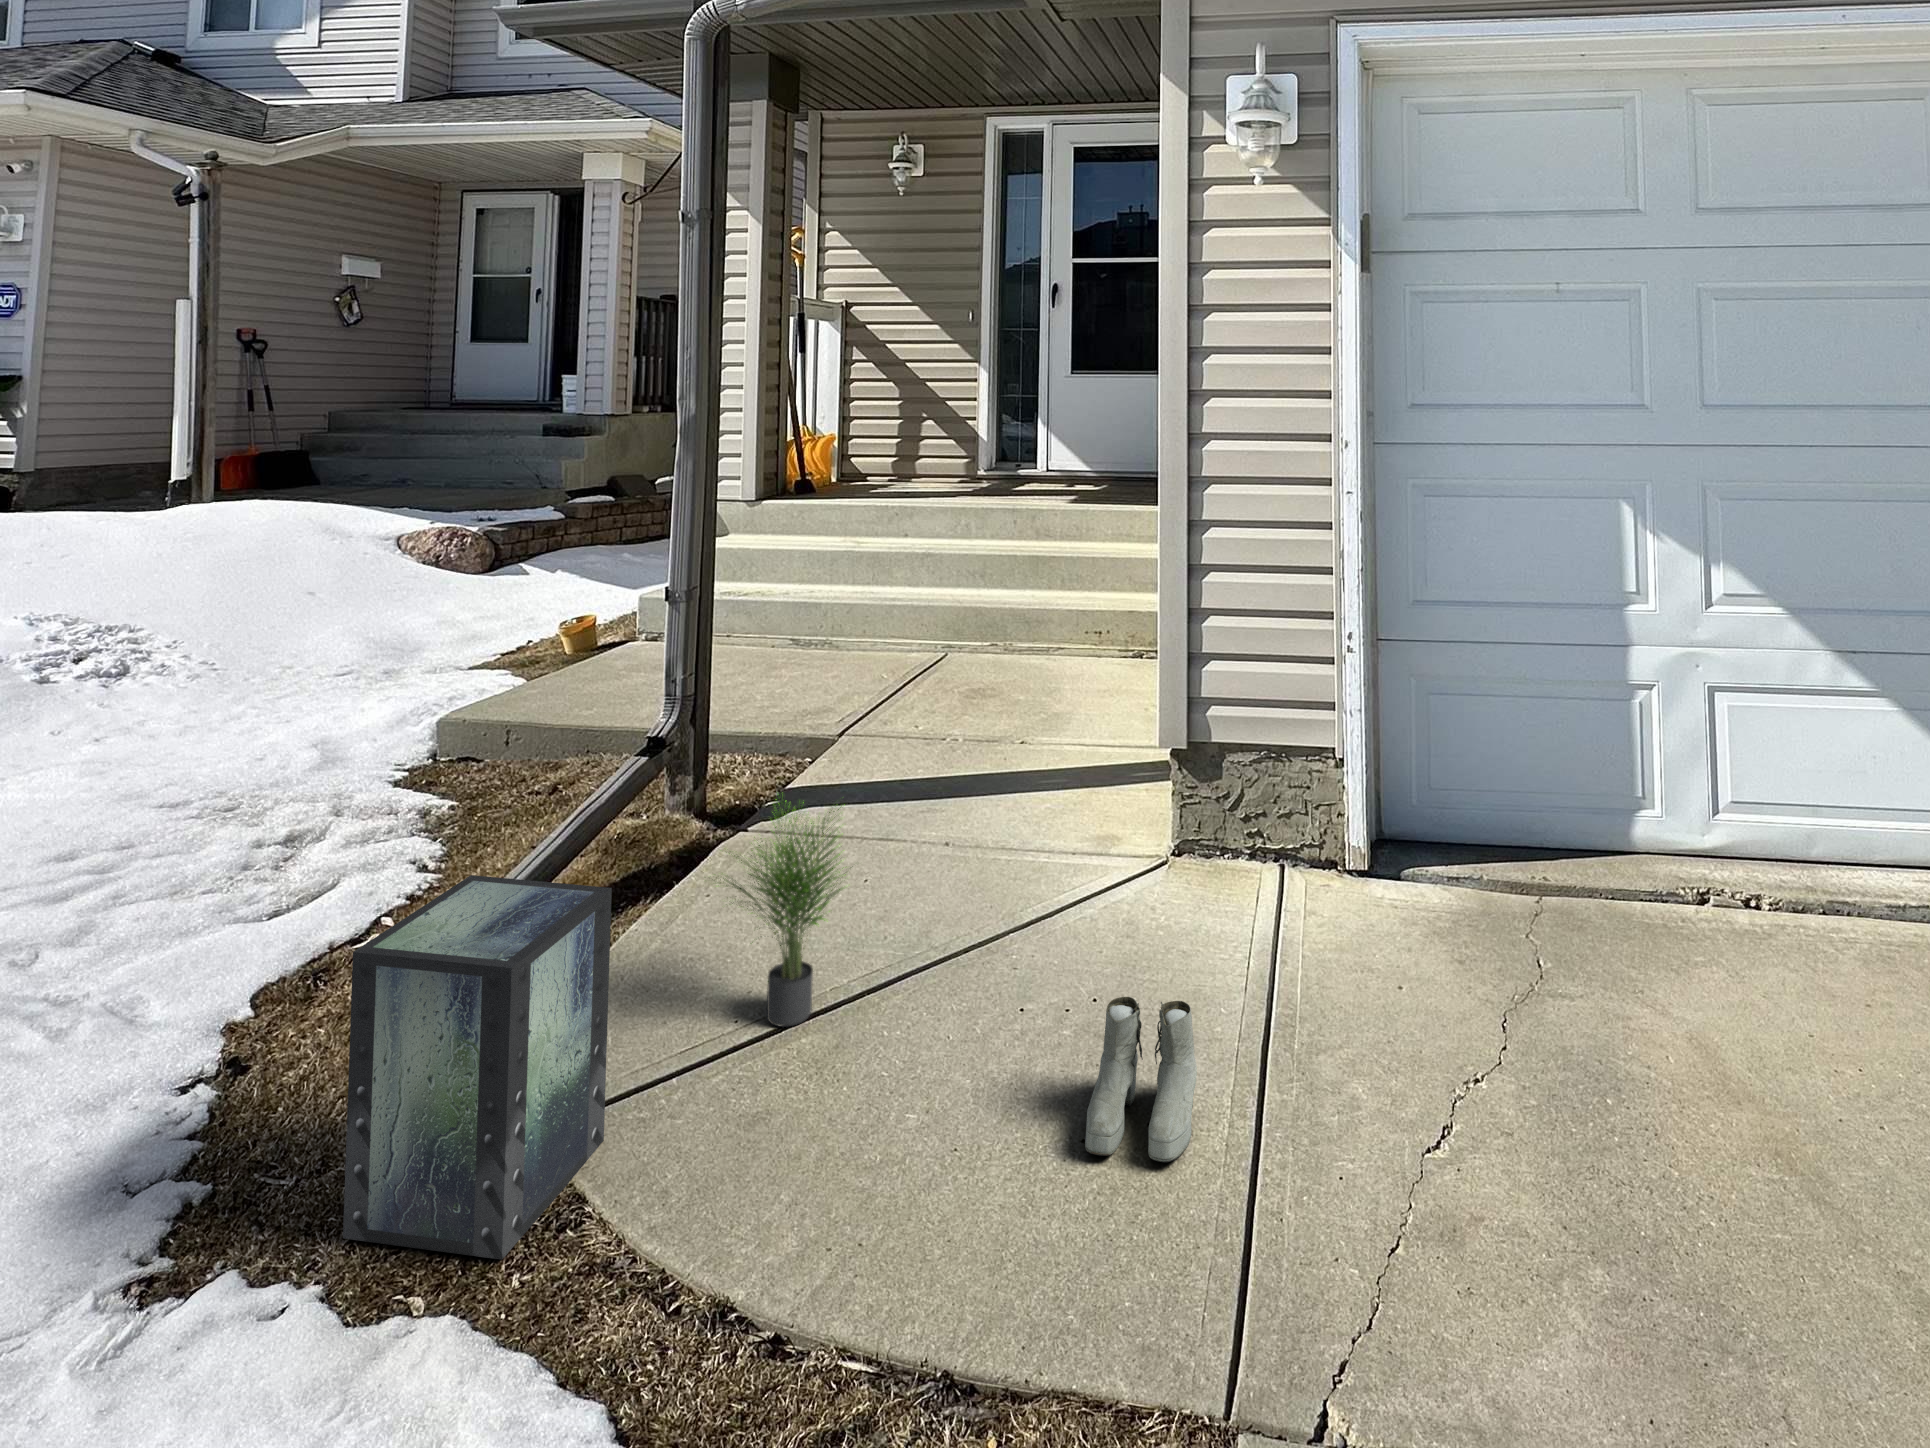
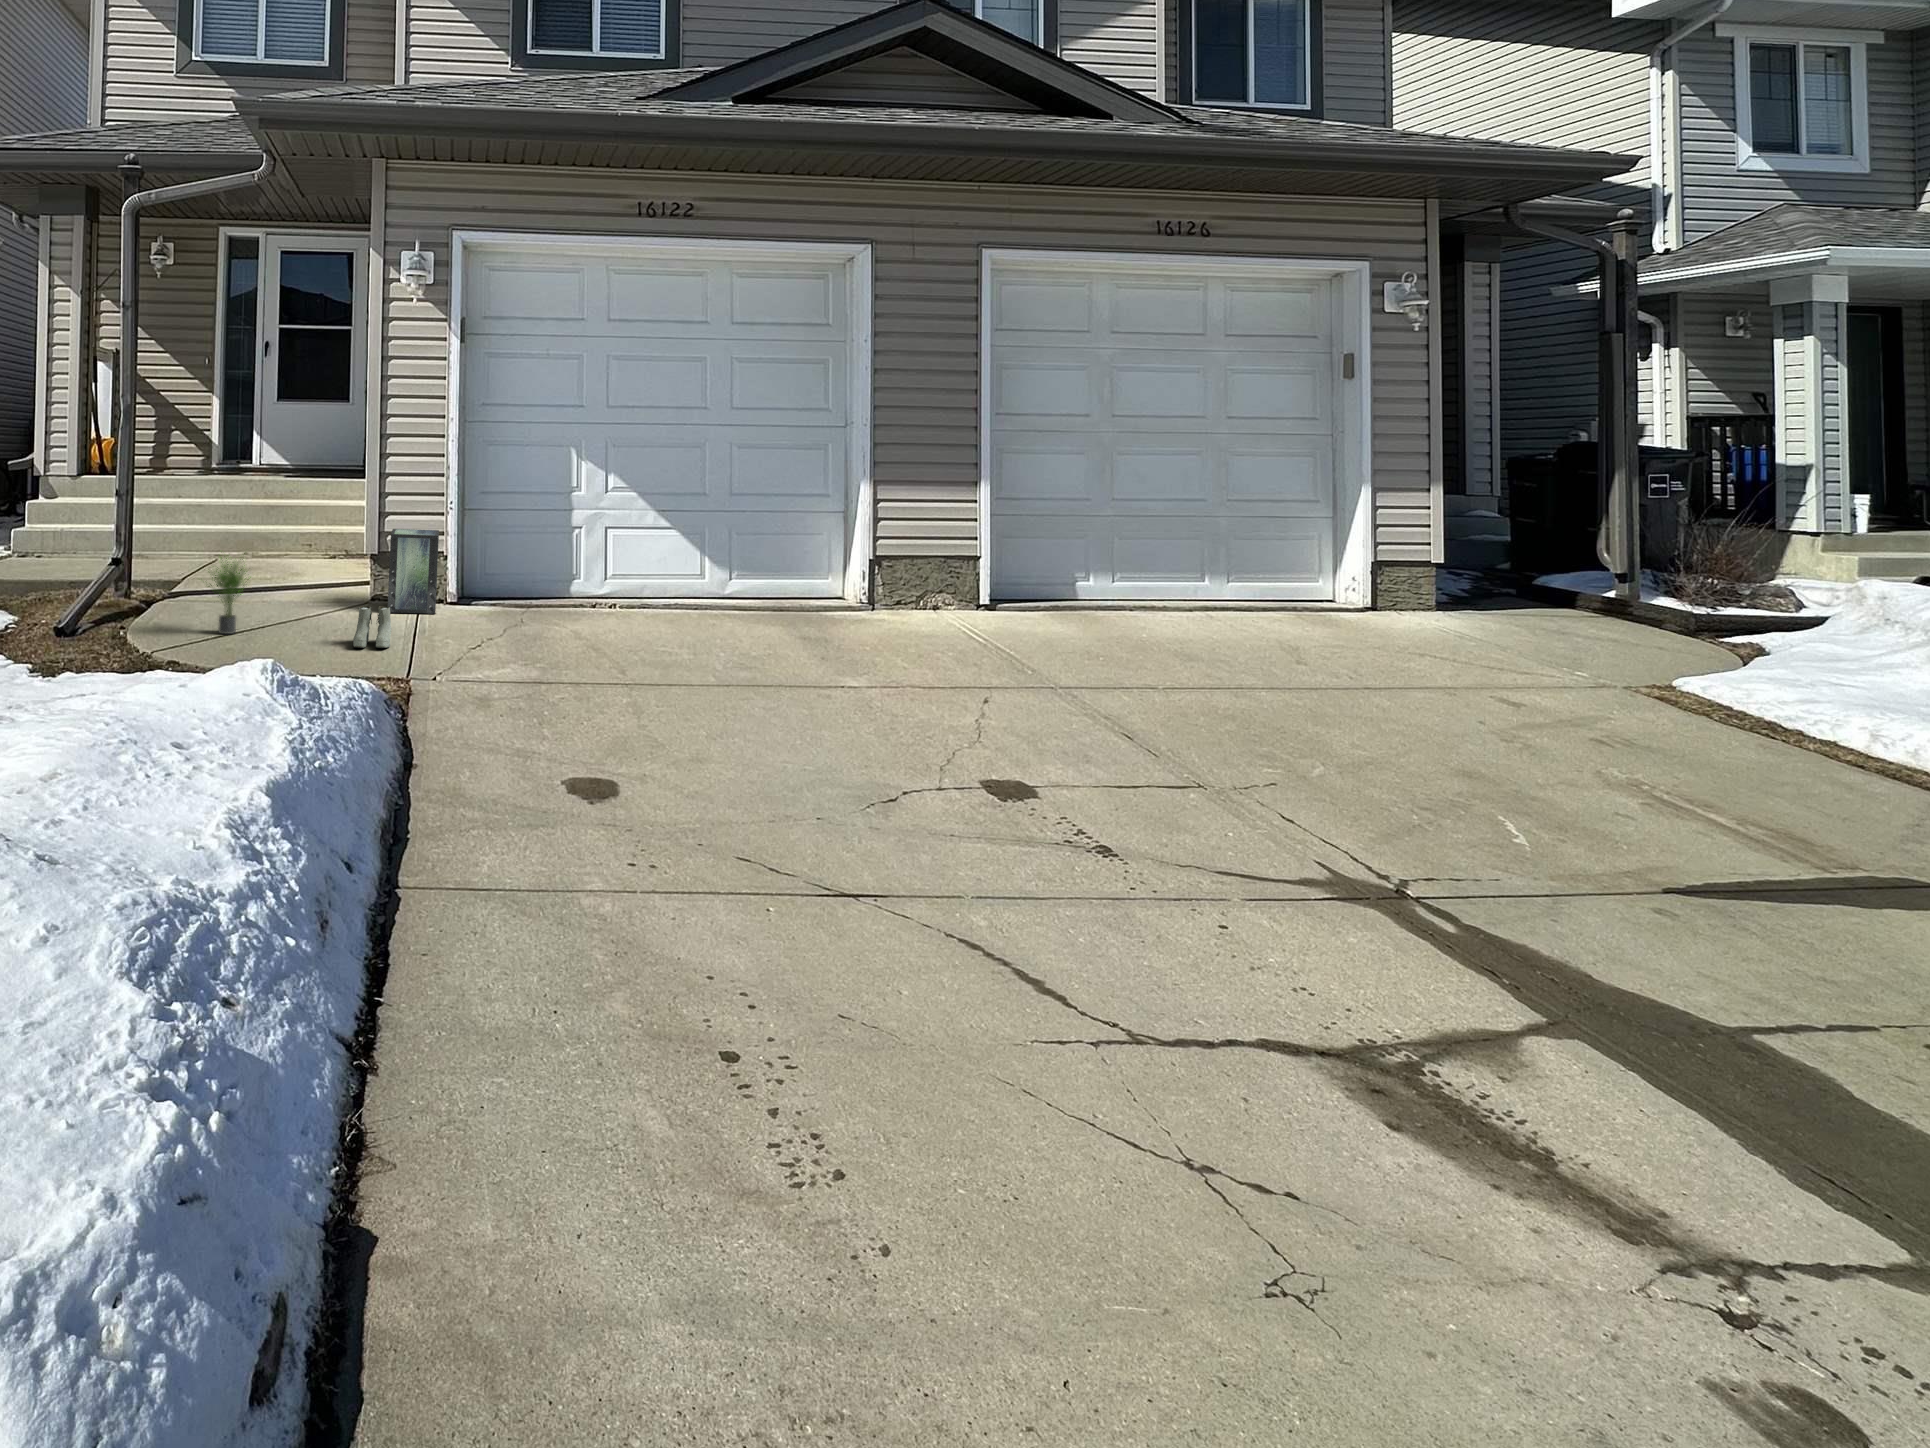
storage box: present [343,875,612,1260] -> present [388,529,439,614]

